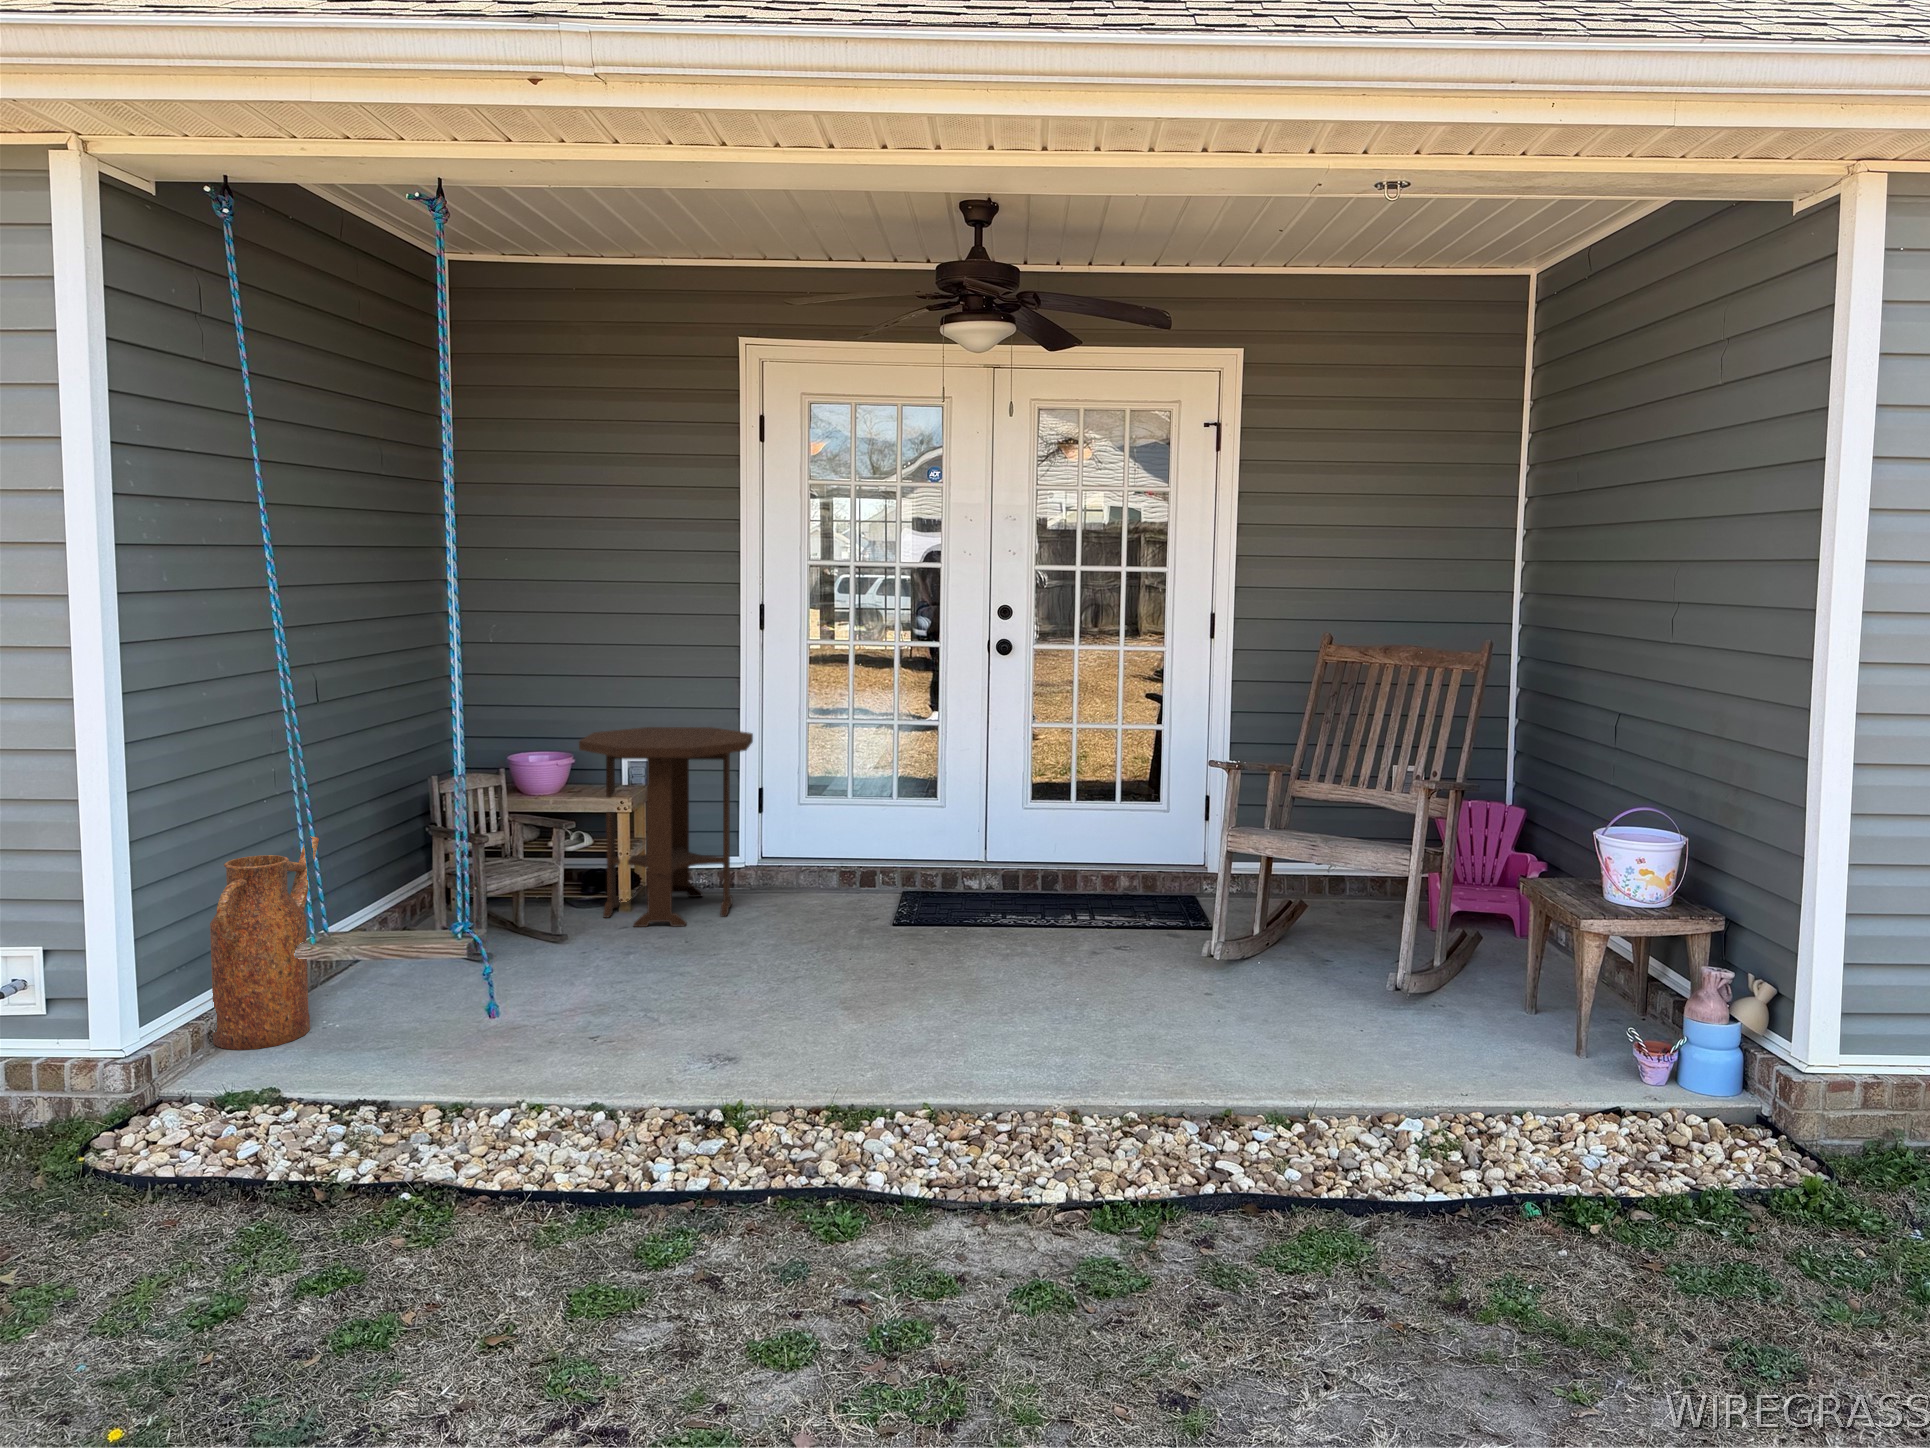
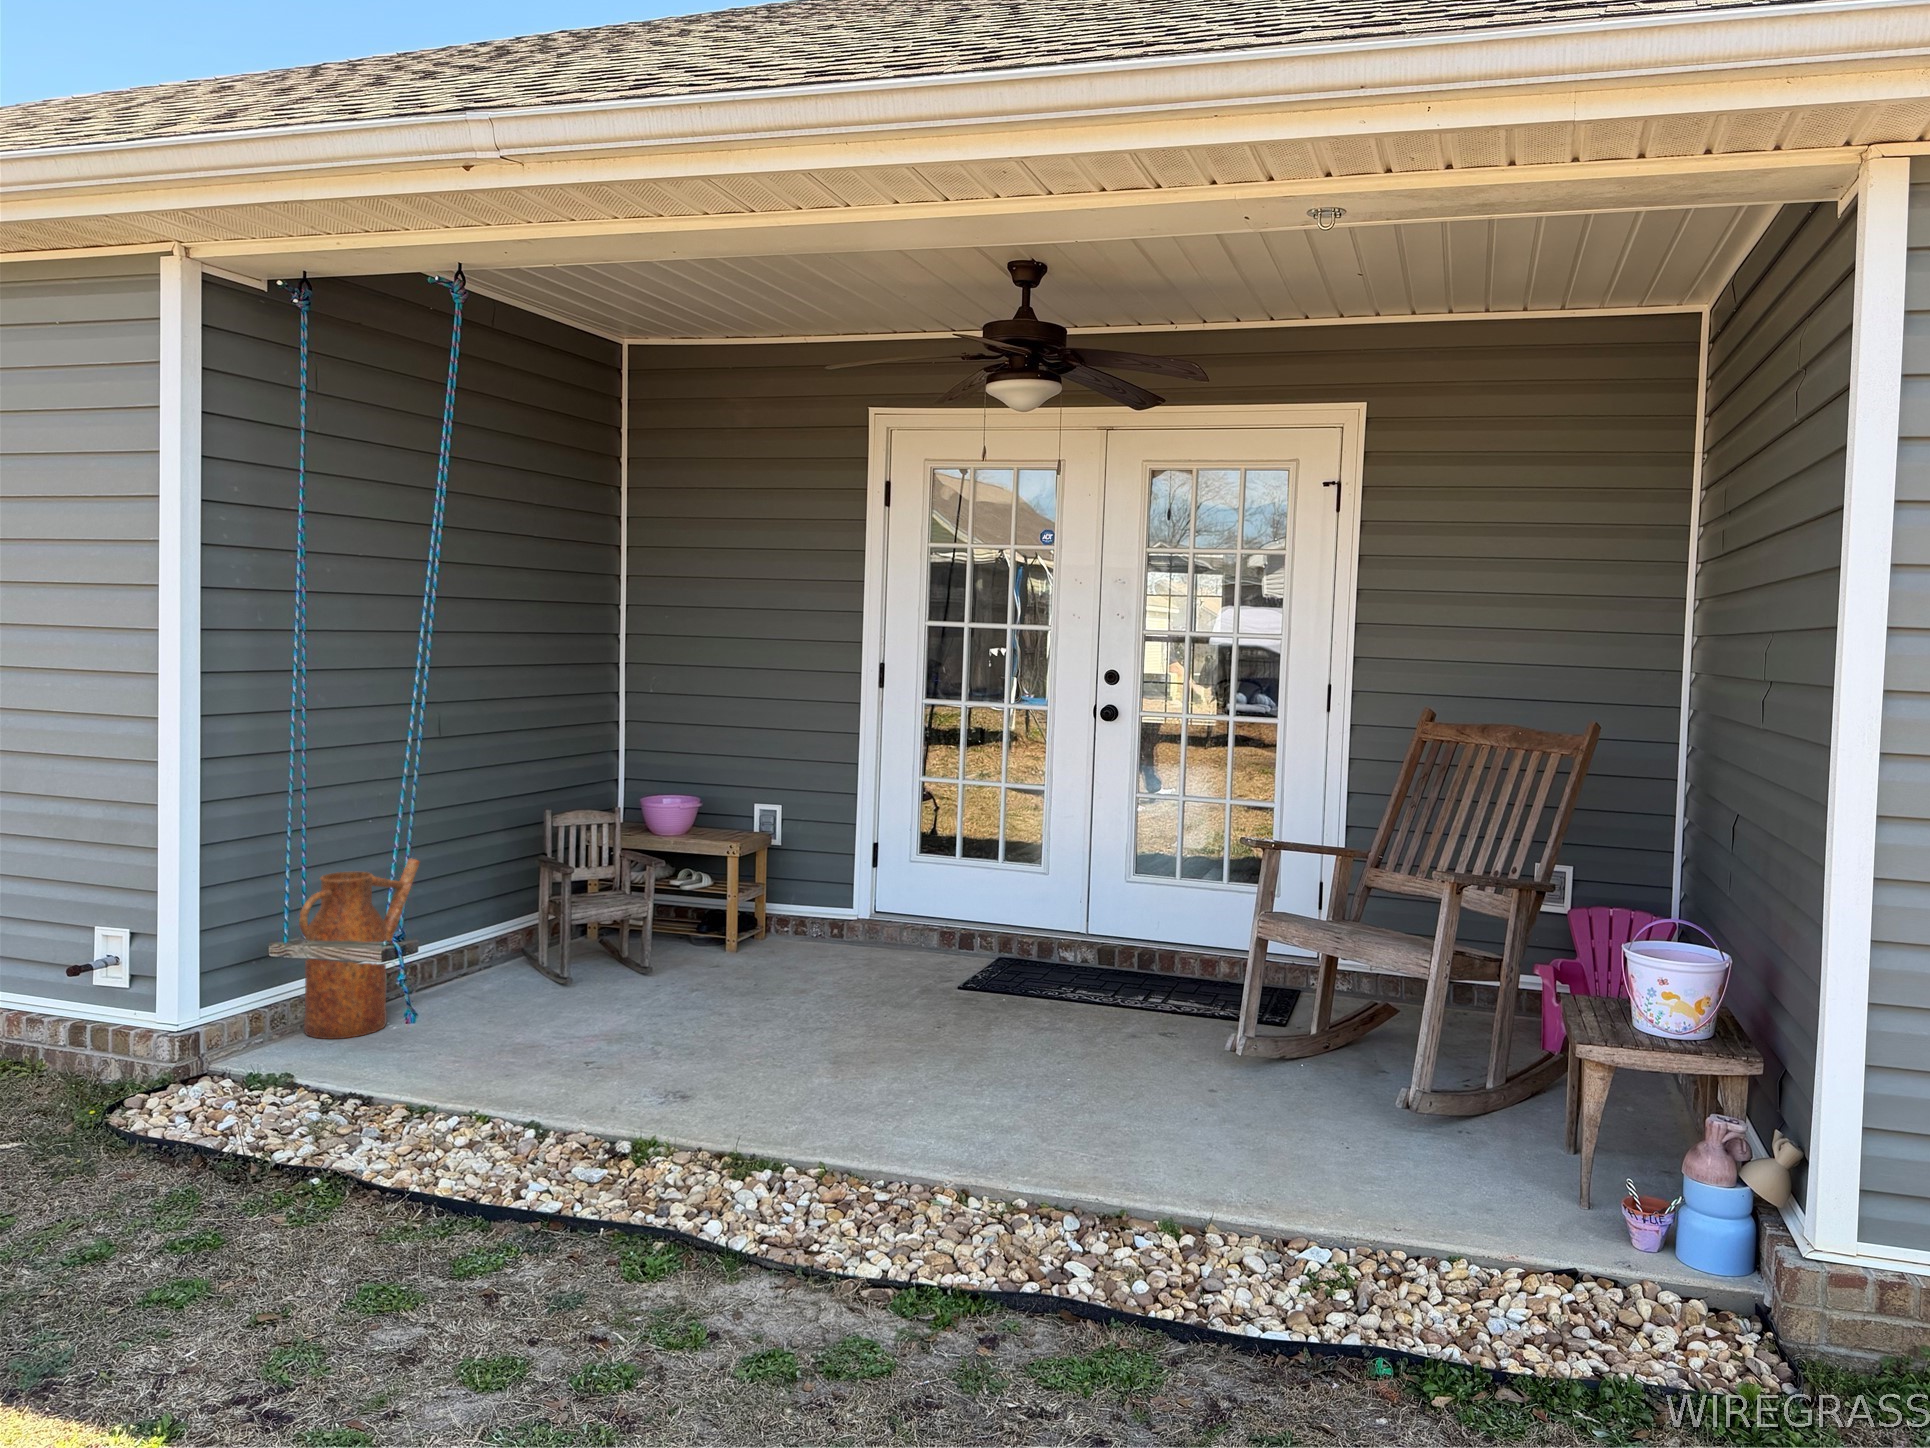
side table: present [579,727,753,927] -> none [690,779,857,970]

